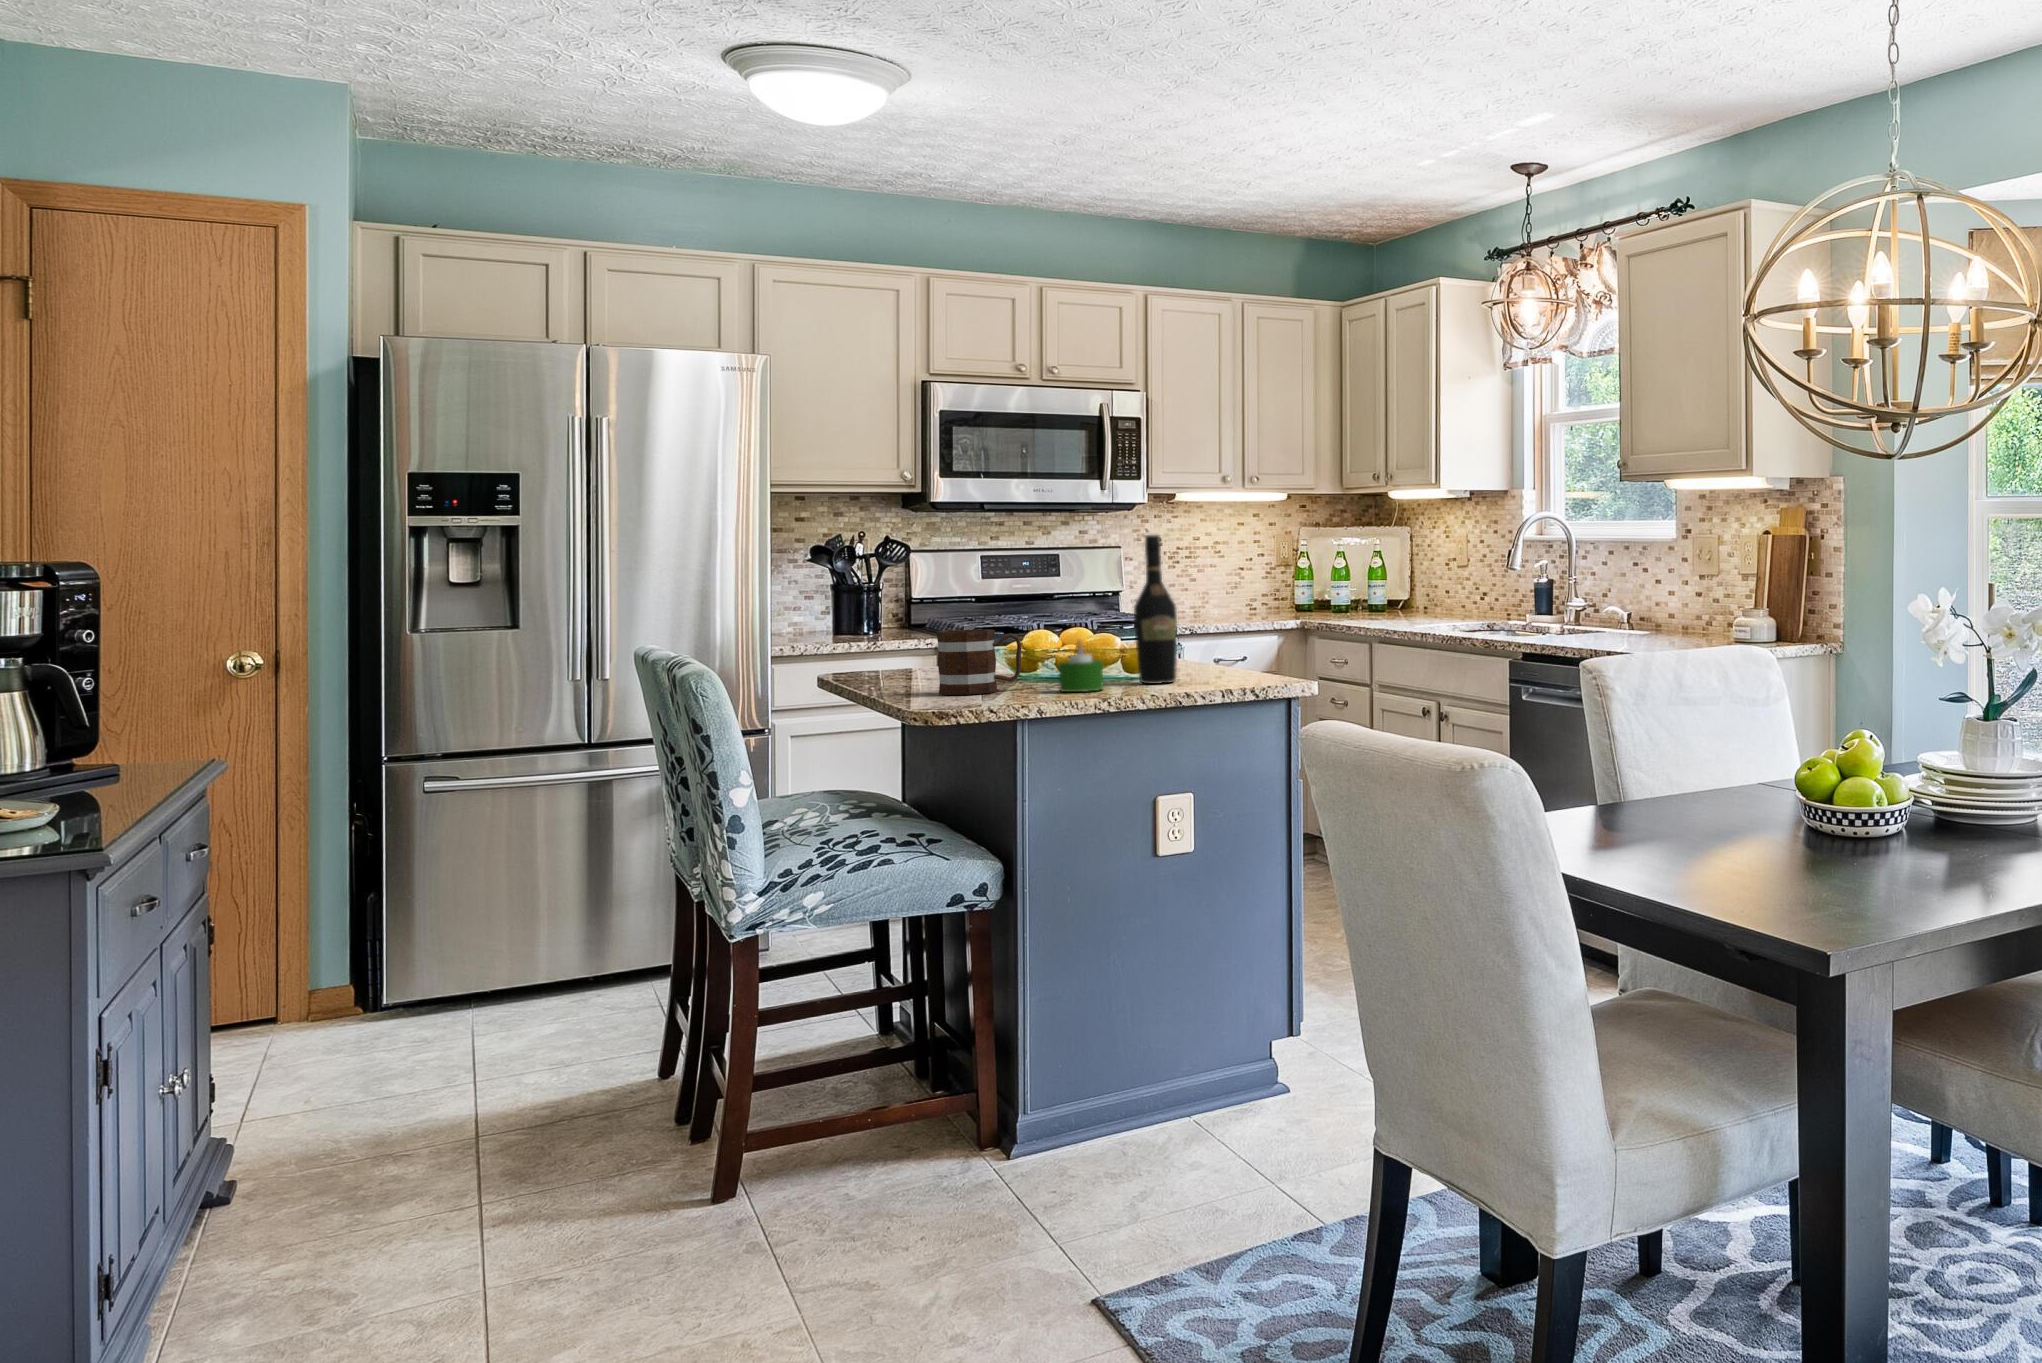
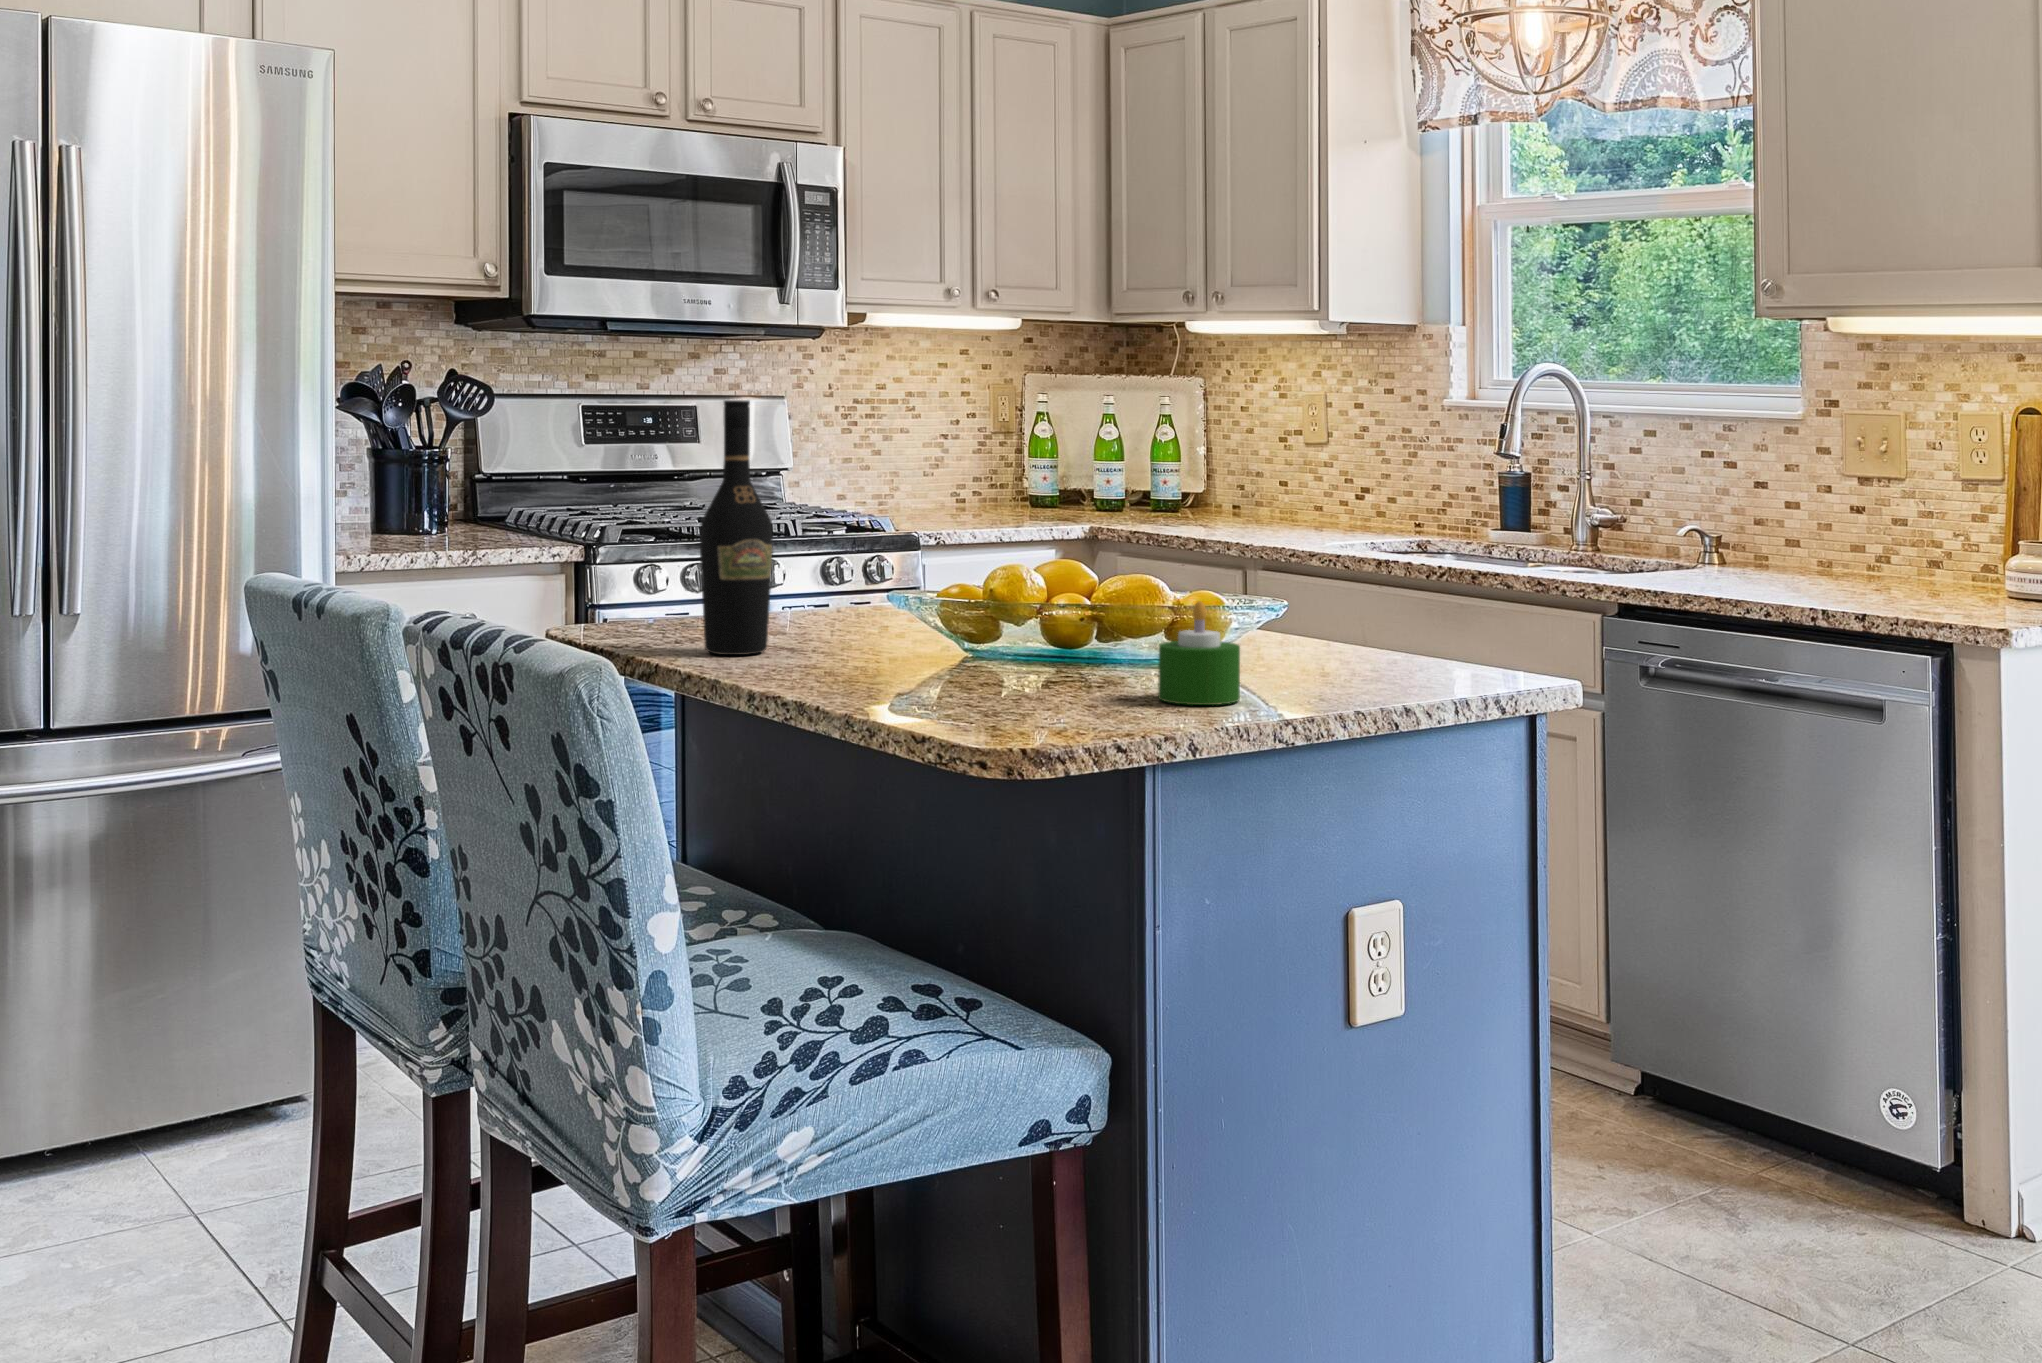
wine bottle: present [1134,535,1177,684] -> present [700,400,773,655]
mug: present [936,629,1022,695] -> none [931,577,1075,706]

